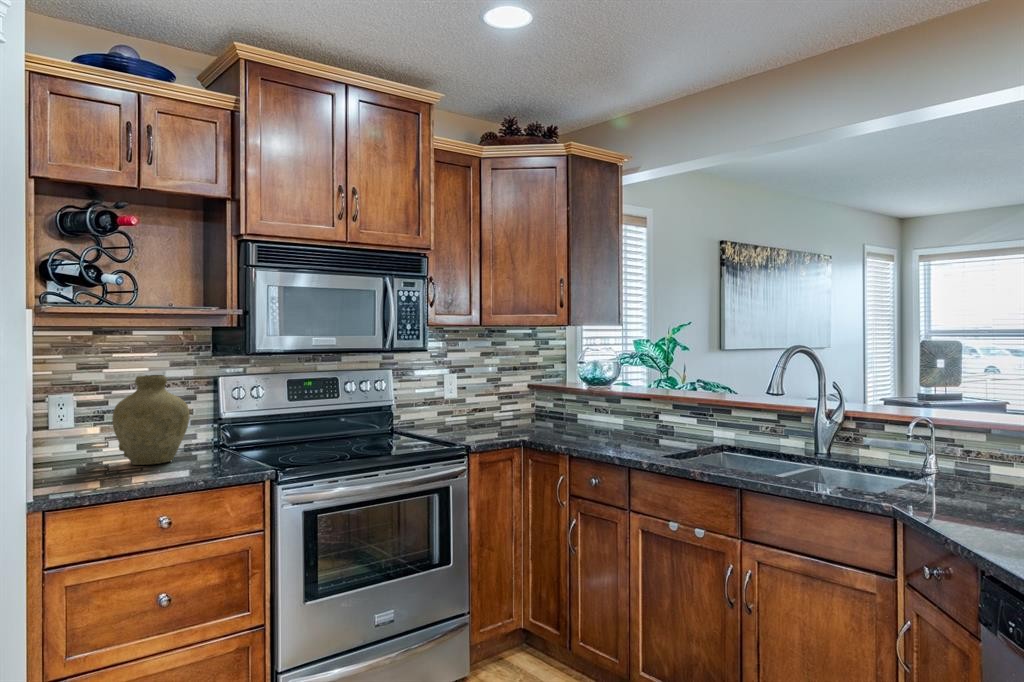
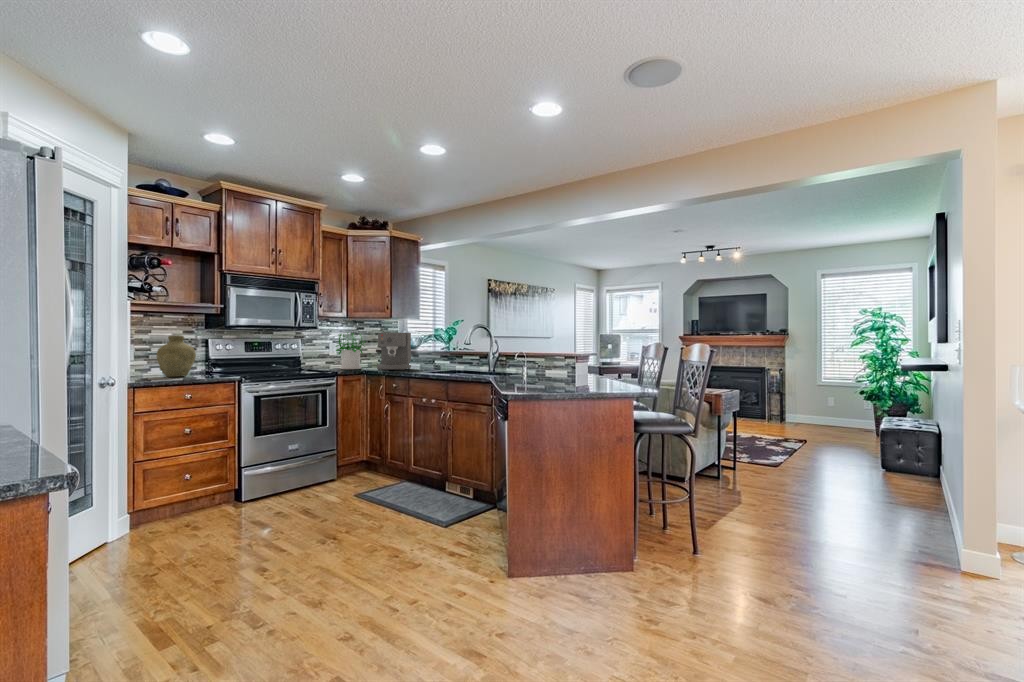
potted plant: none [456,354,516,431] -> present [336,332,364,369]
coffee maker: none [543,356,609,438] -> present [377,333,411,370]

